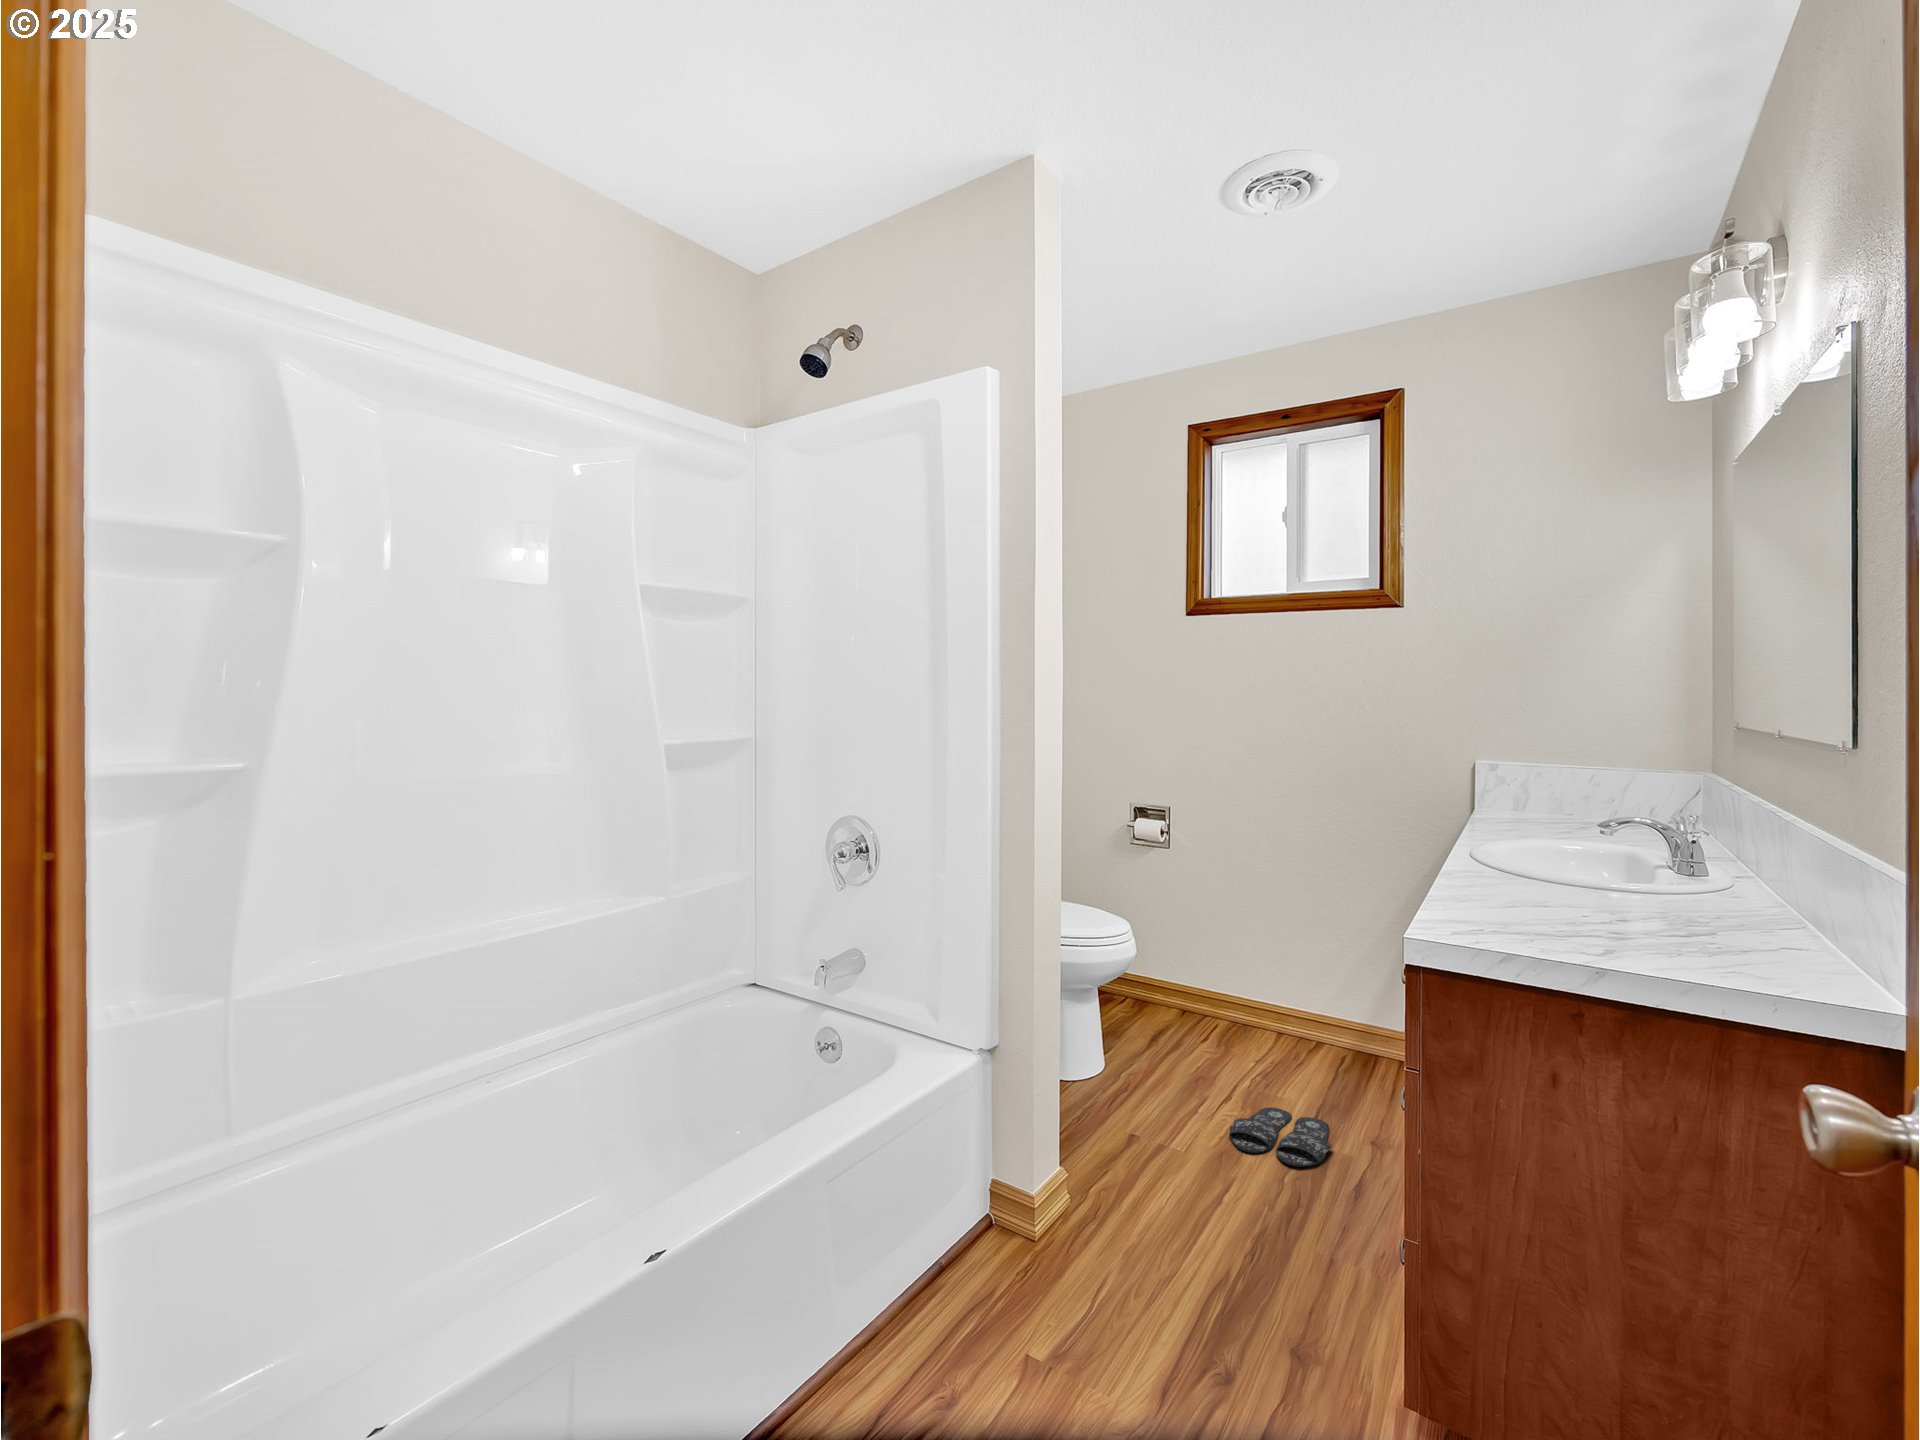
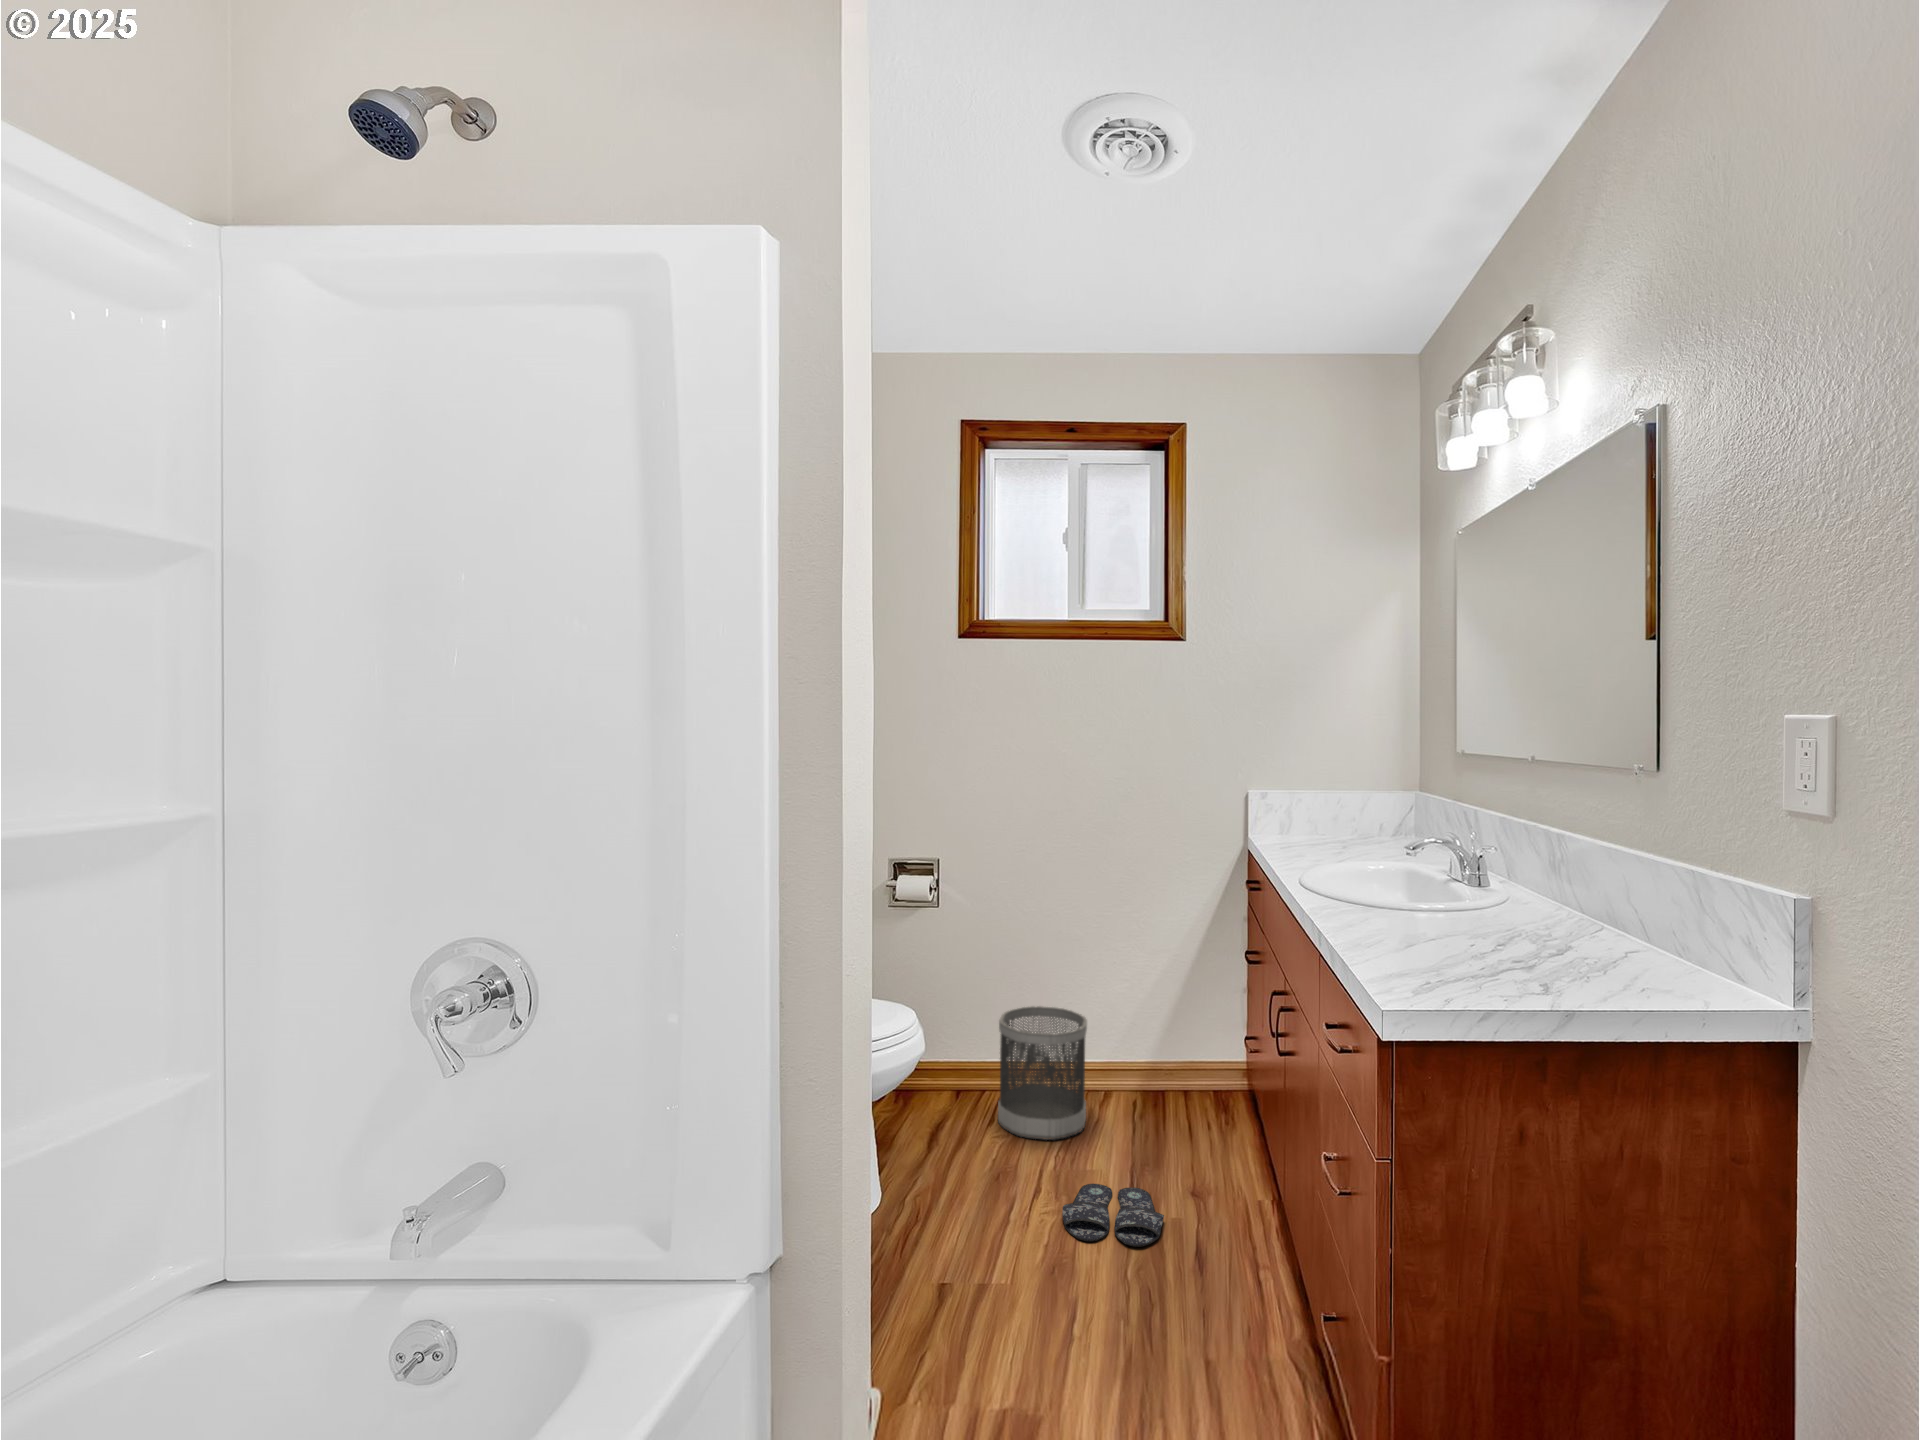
wastebasket: none [1209,946,1296,1067] -> present [998,1006,1087,1140]

